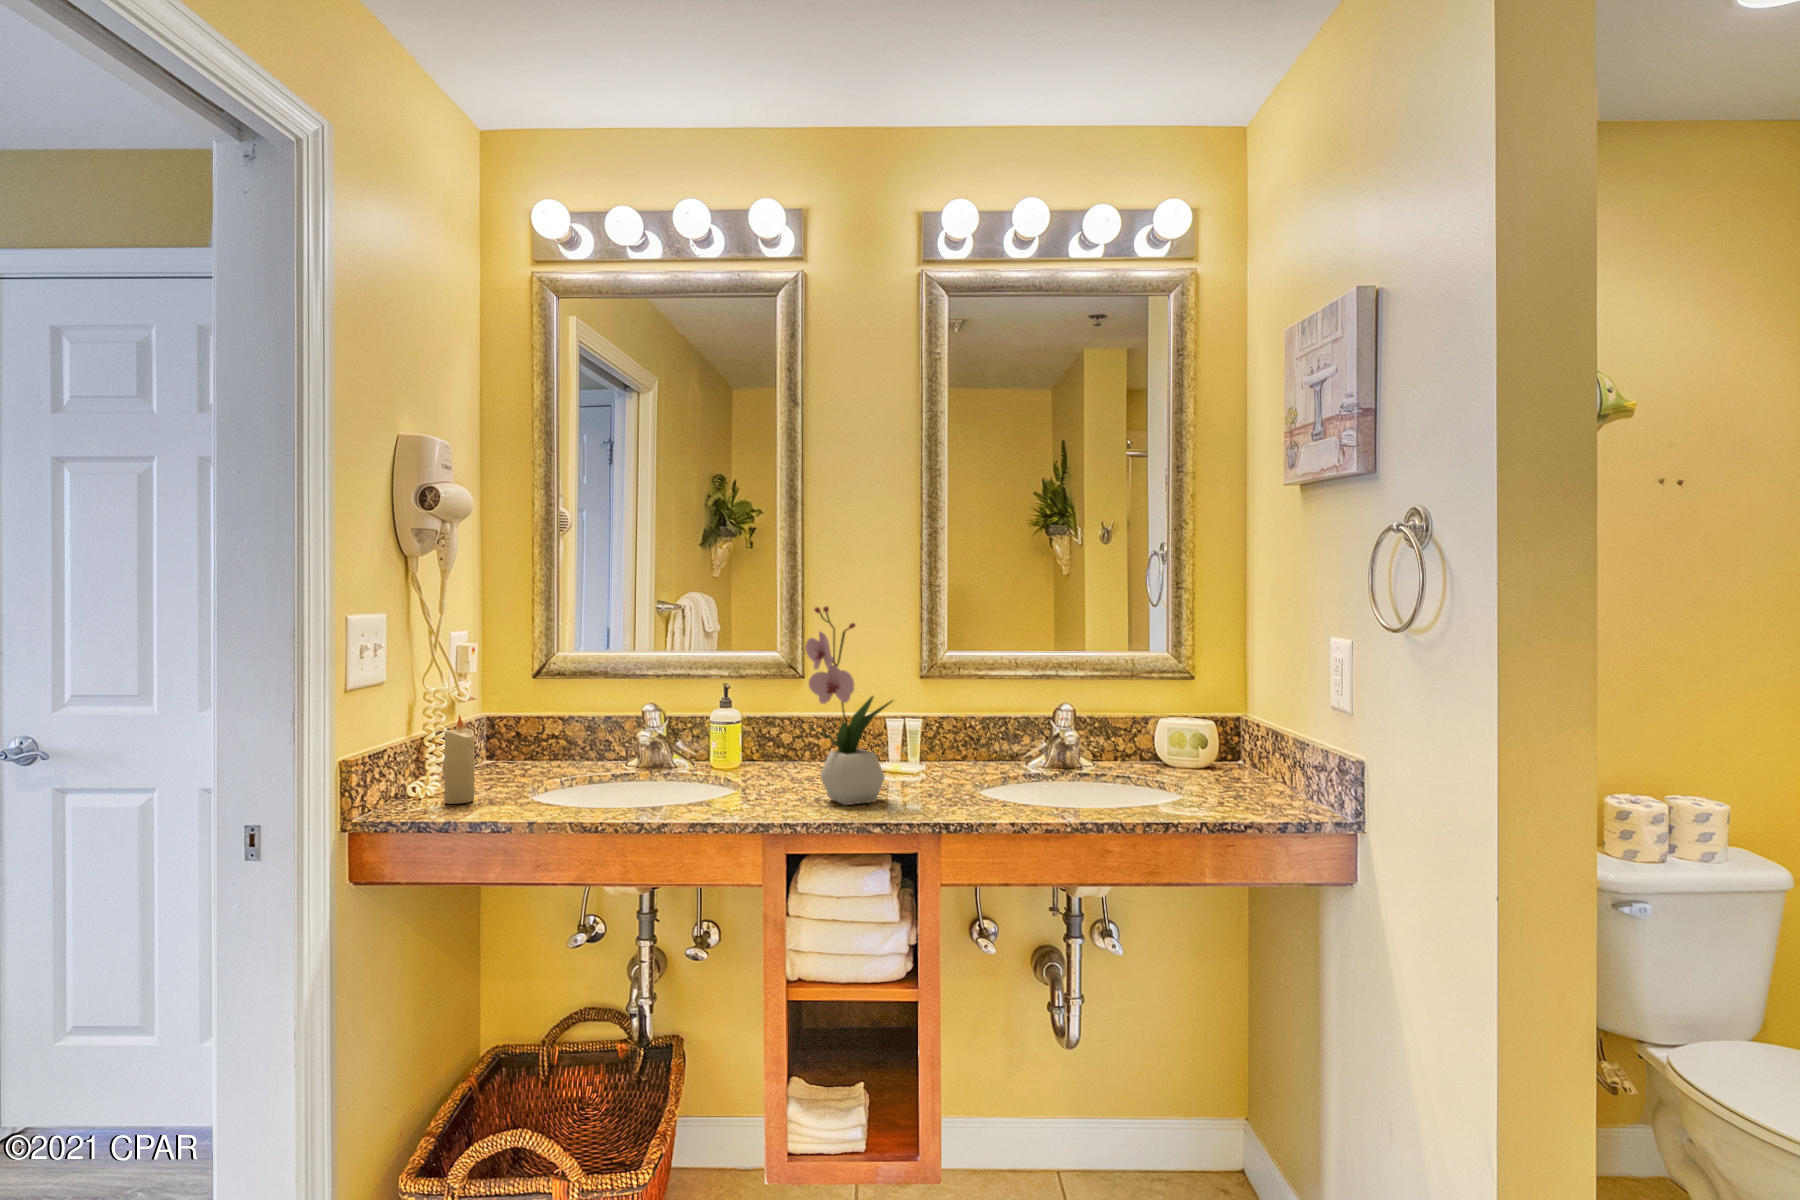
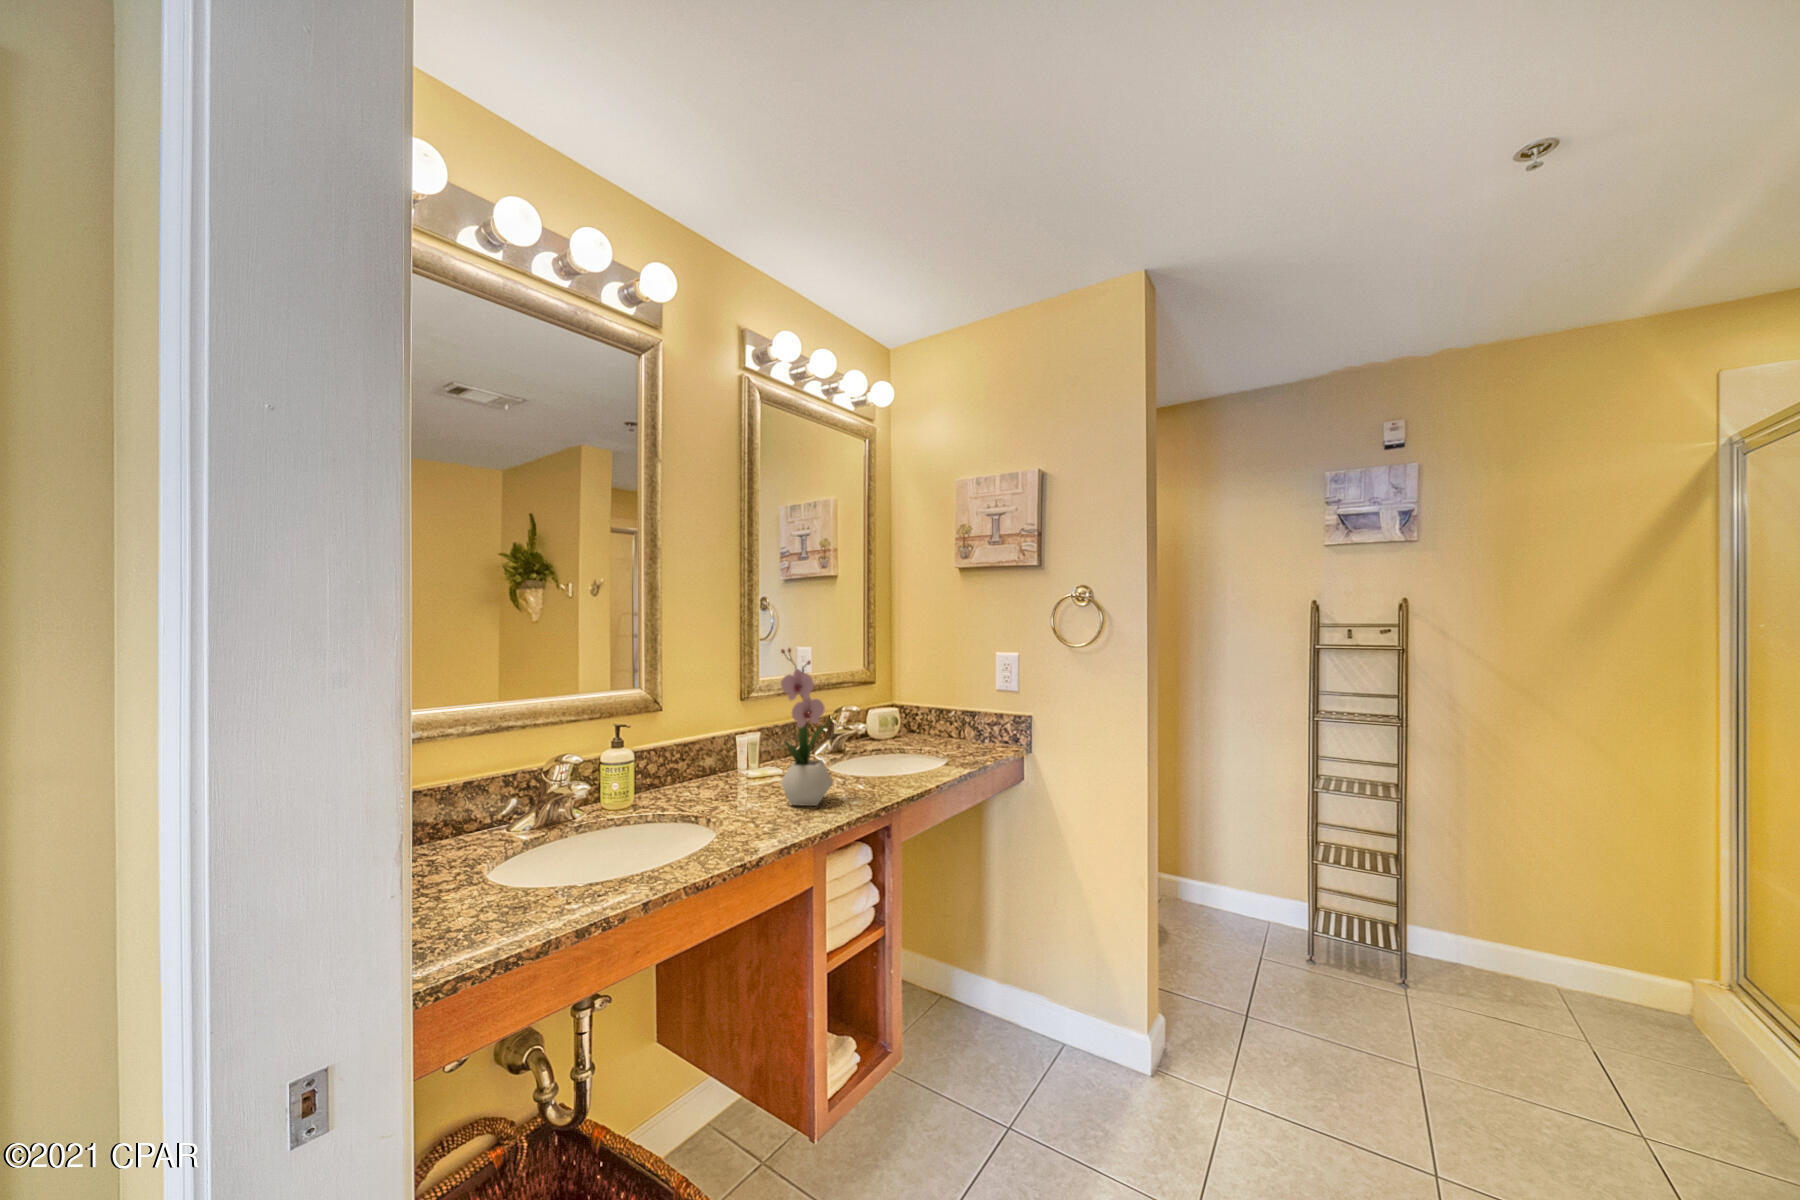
candle: present [444,715,474,804] -> none [463,808,507,928]

